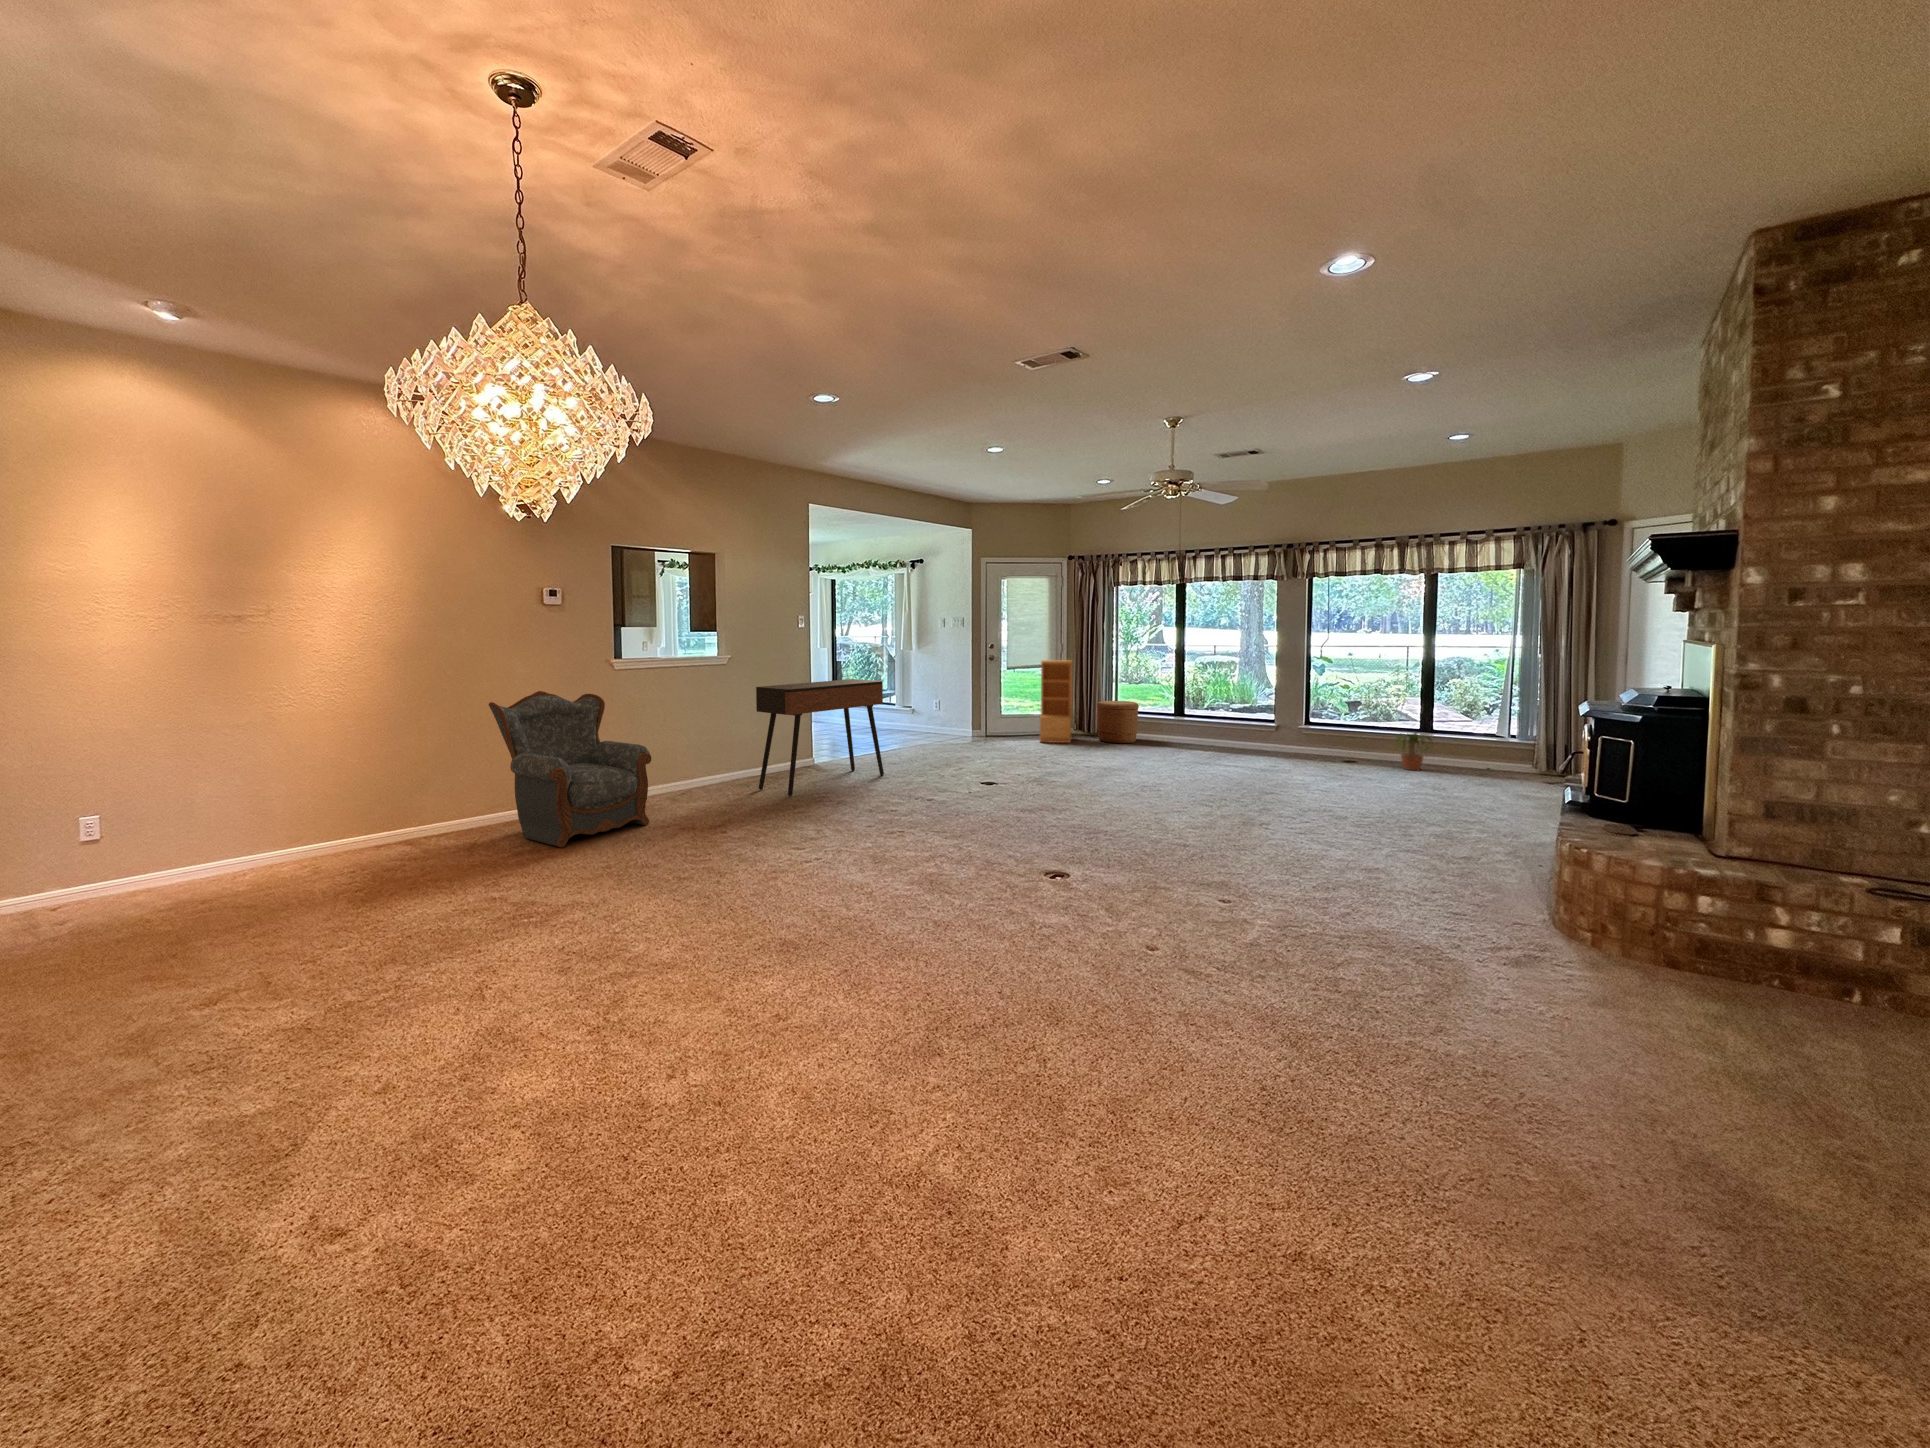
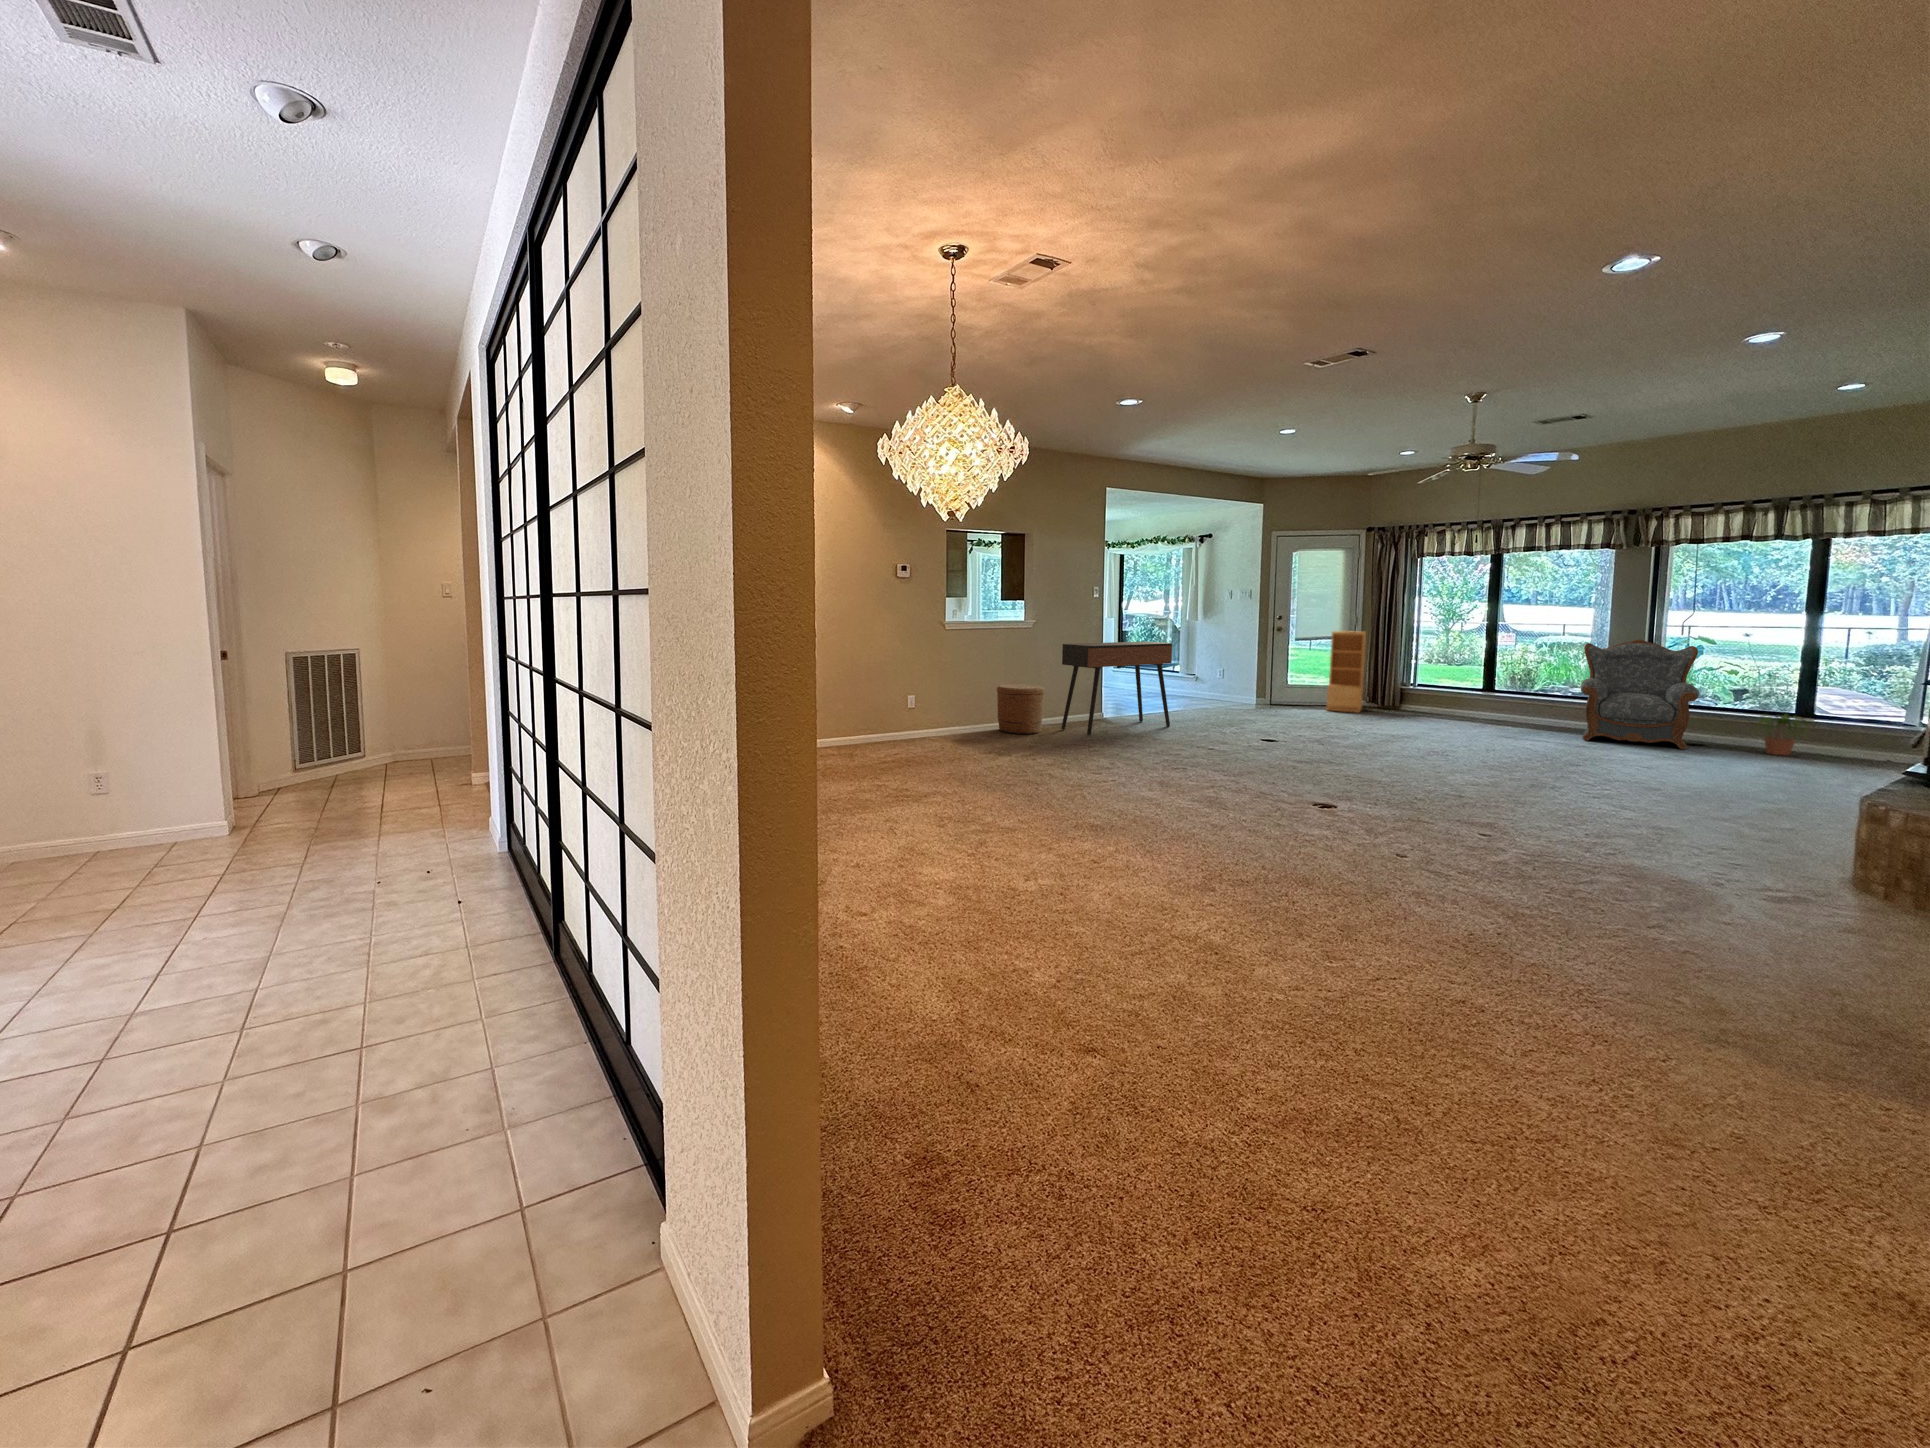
armchair: present [489,691,651,848] -> present [1581,639,1699,749]
woven basket: present [1097,701,1139,744] -> present [997,684,1045,734]

